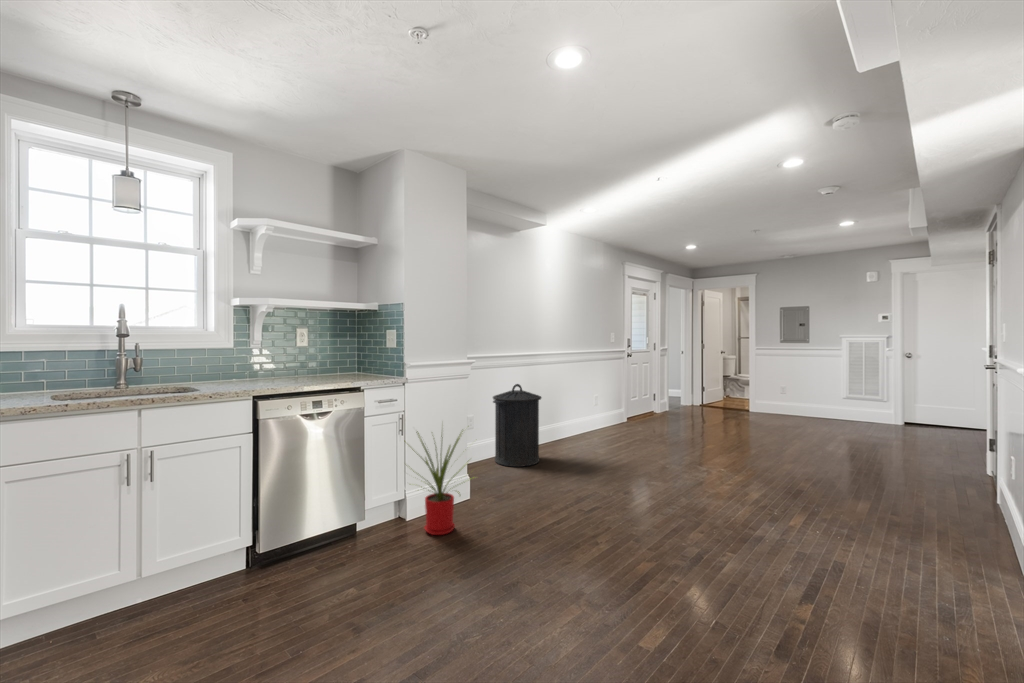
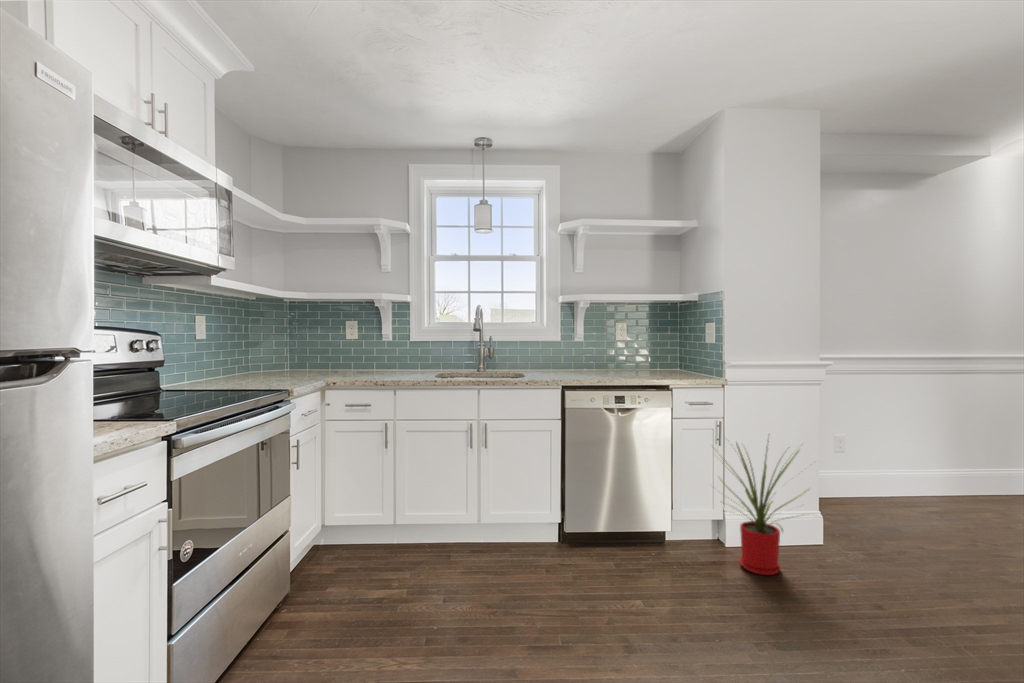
trash can: present [493,384,541,467] -> none [877,399,974,523]

